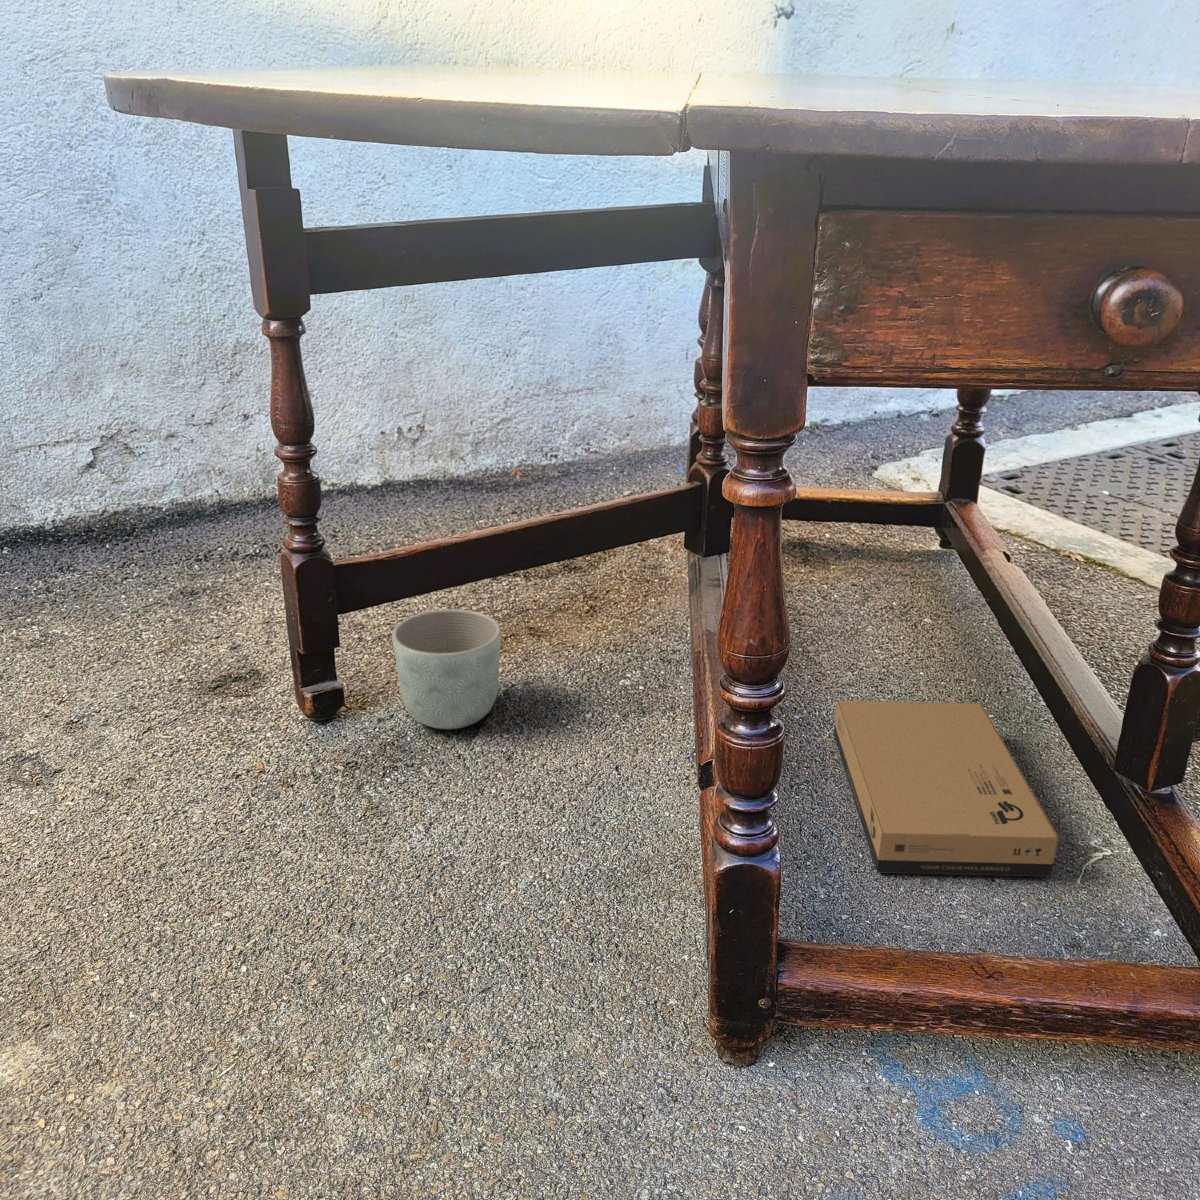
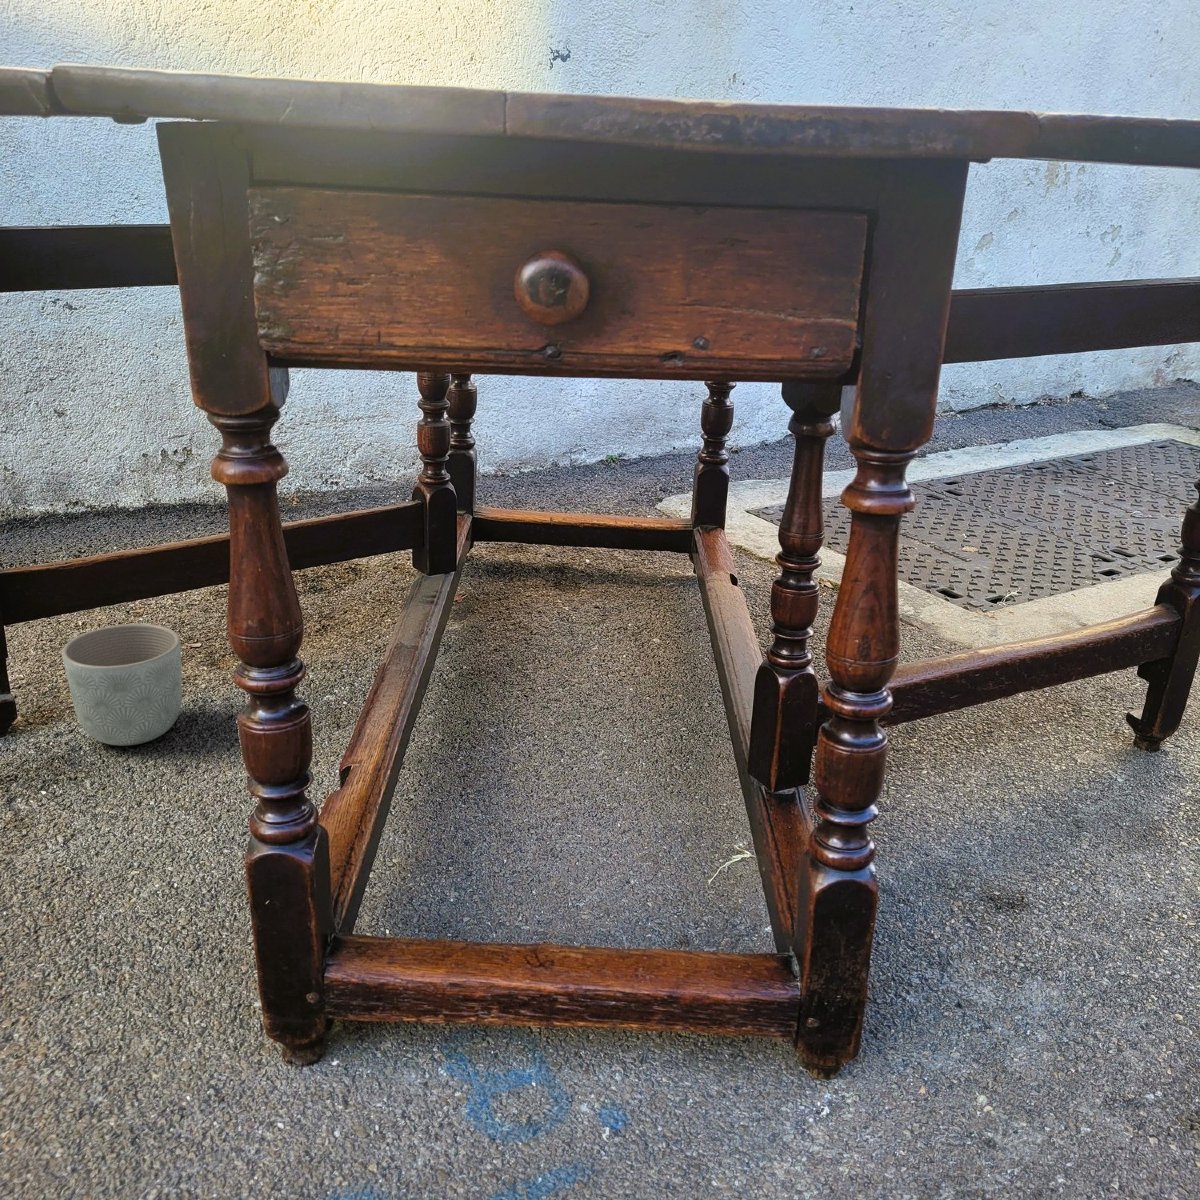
cardboard box: present [833,701,1059,876] -> none [511,713,685,879]

